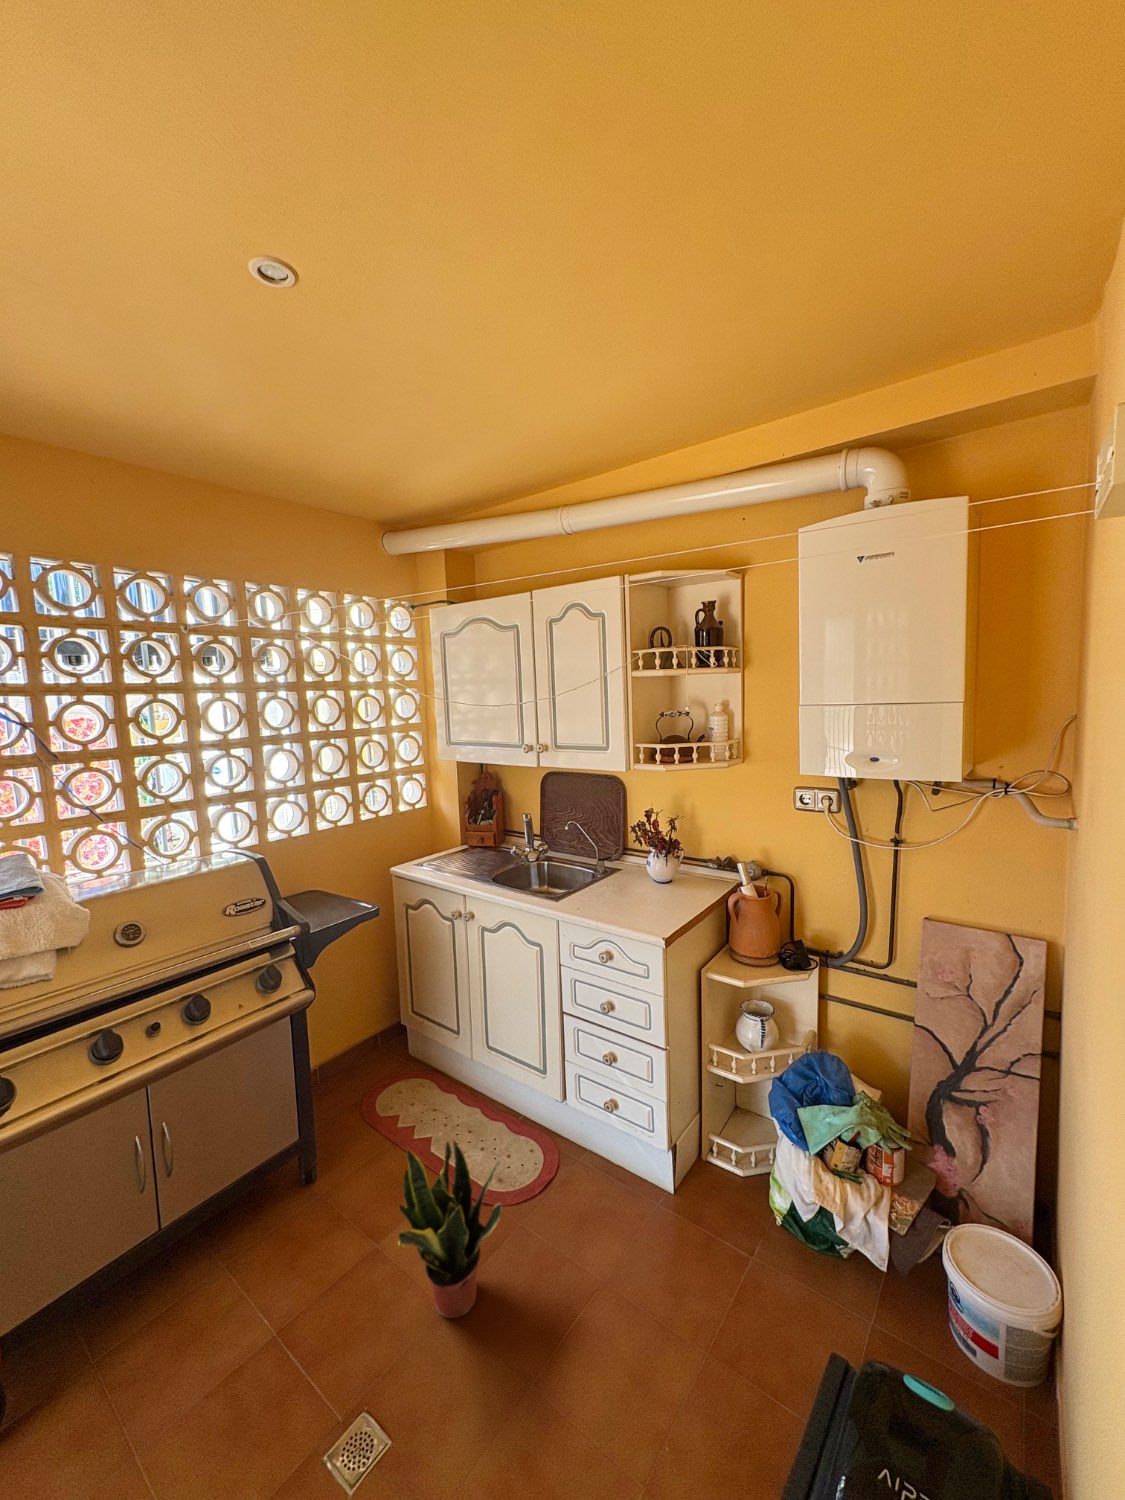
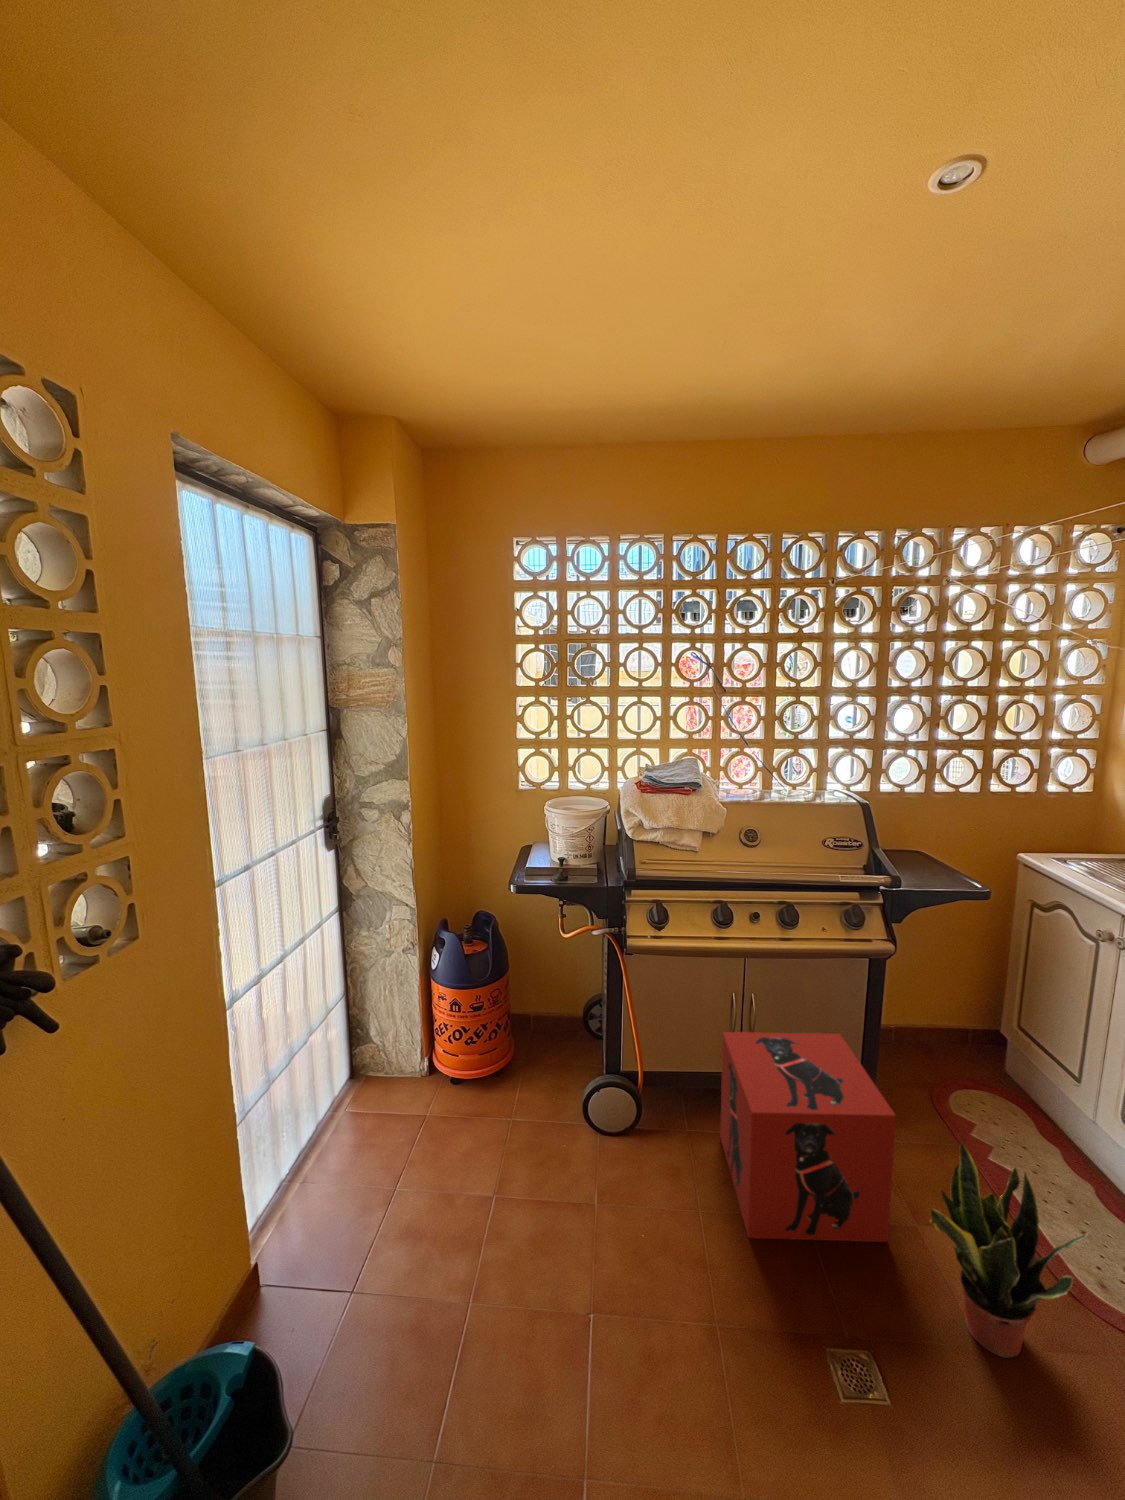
storage box: none [128,1109,359,1433] -> present [720,1032,896,1242]

